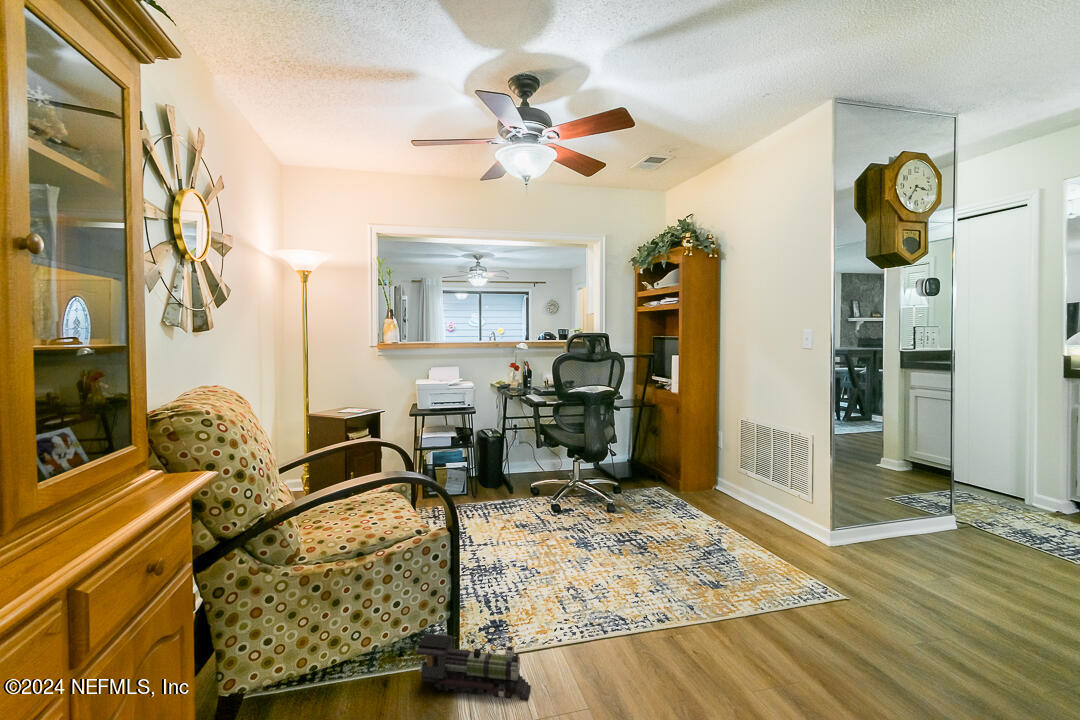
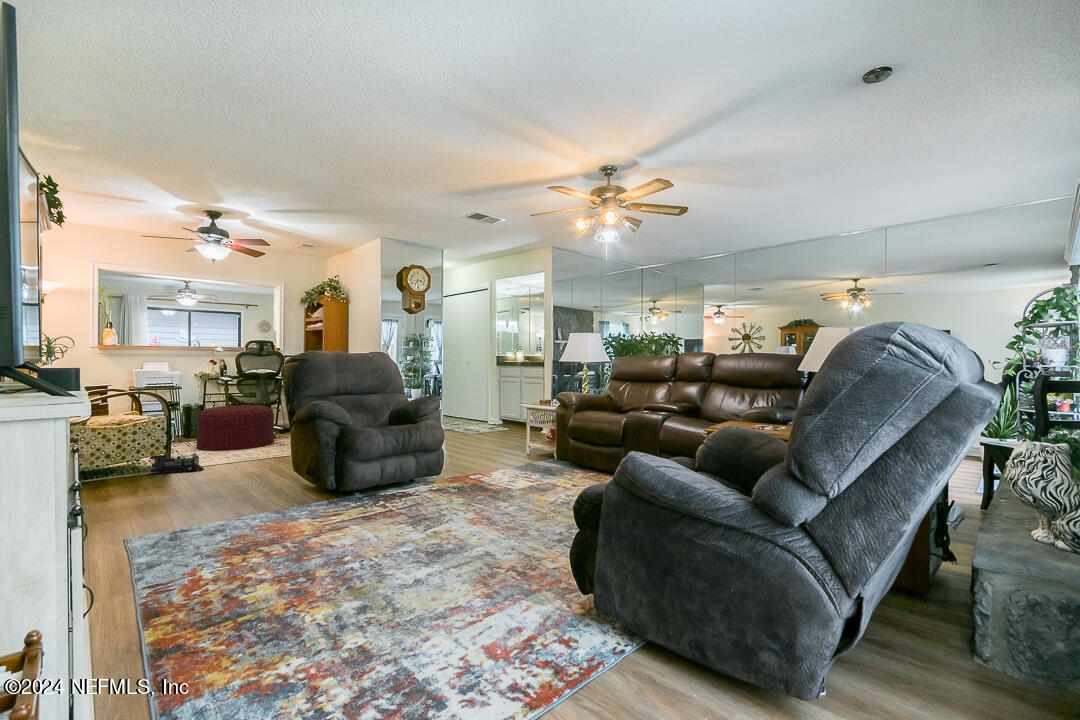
ottoman: none [500,450,622,557] -> present [197,405,274,451]

